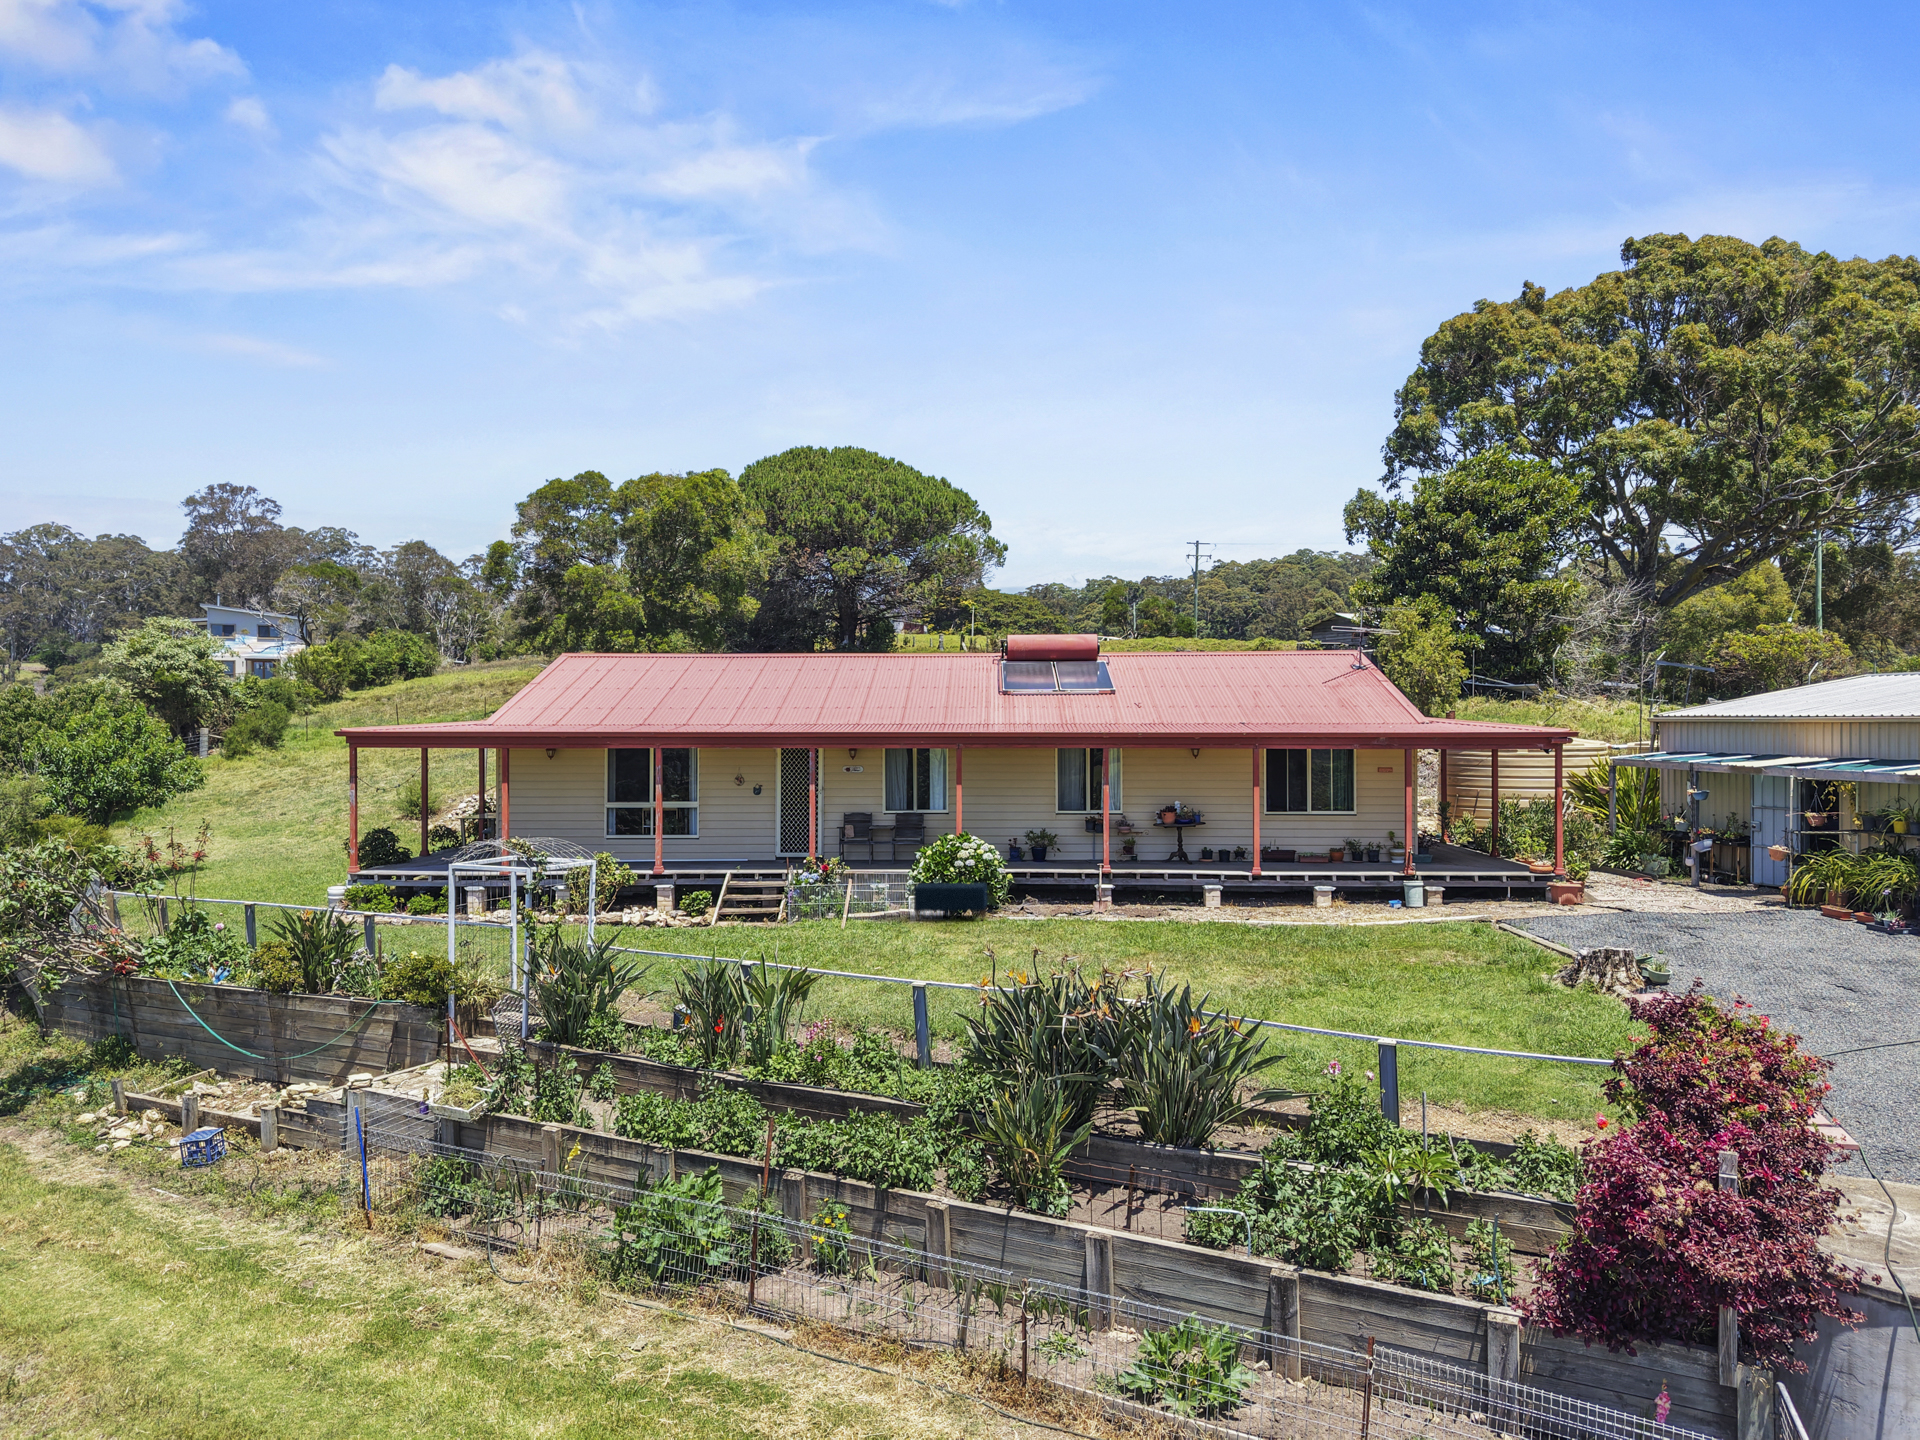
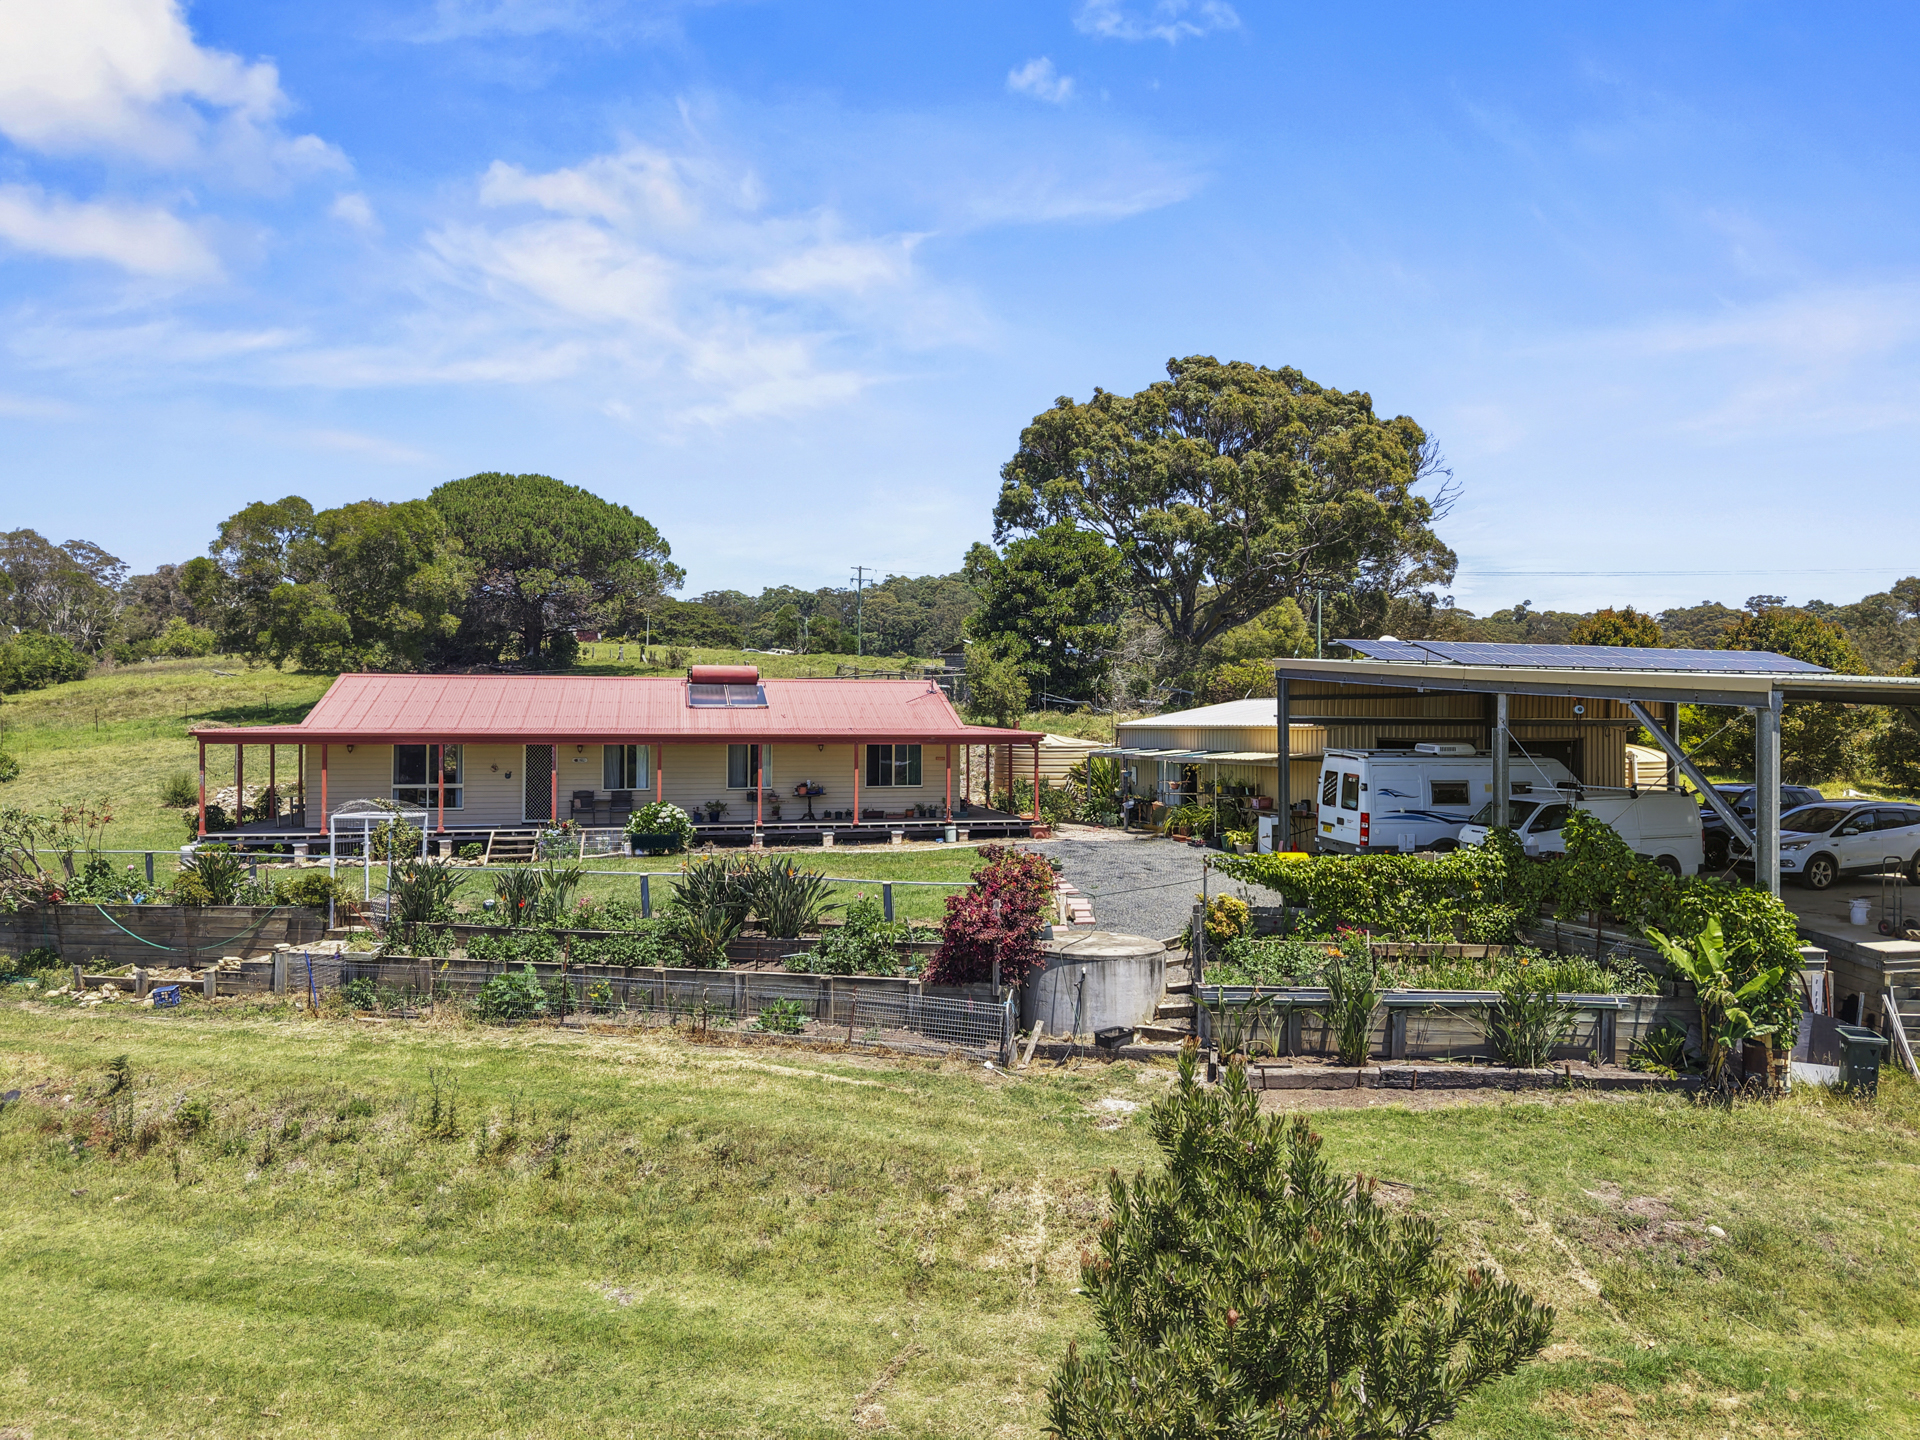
lounge chair: none [1747,855,1829,918] -> present [1133,806,1171,841]

